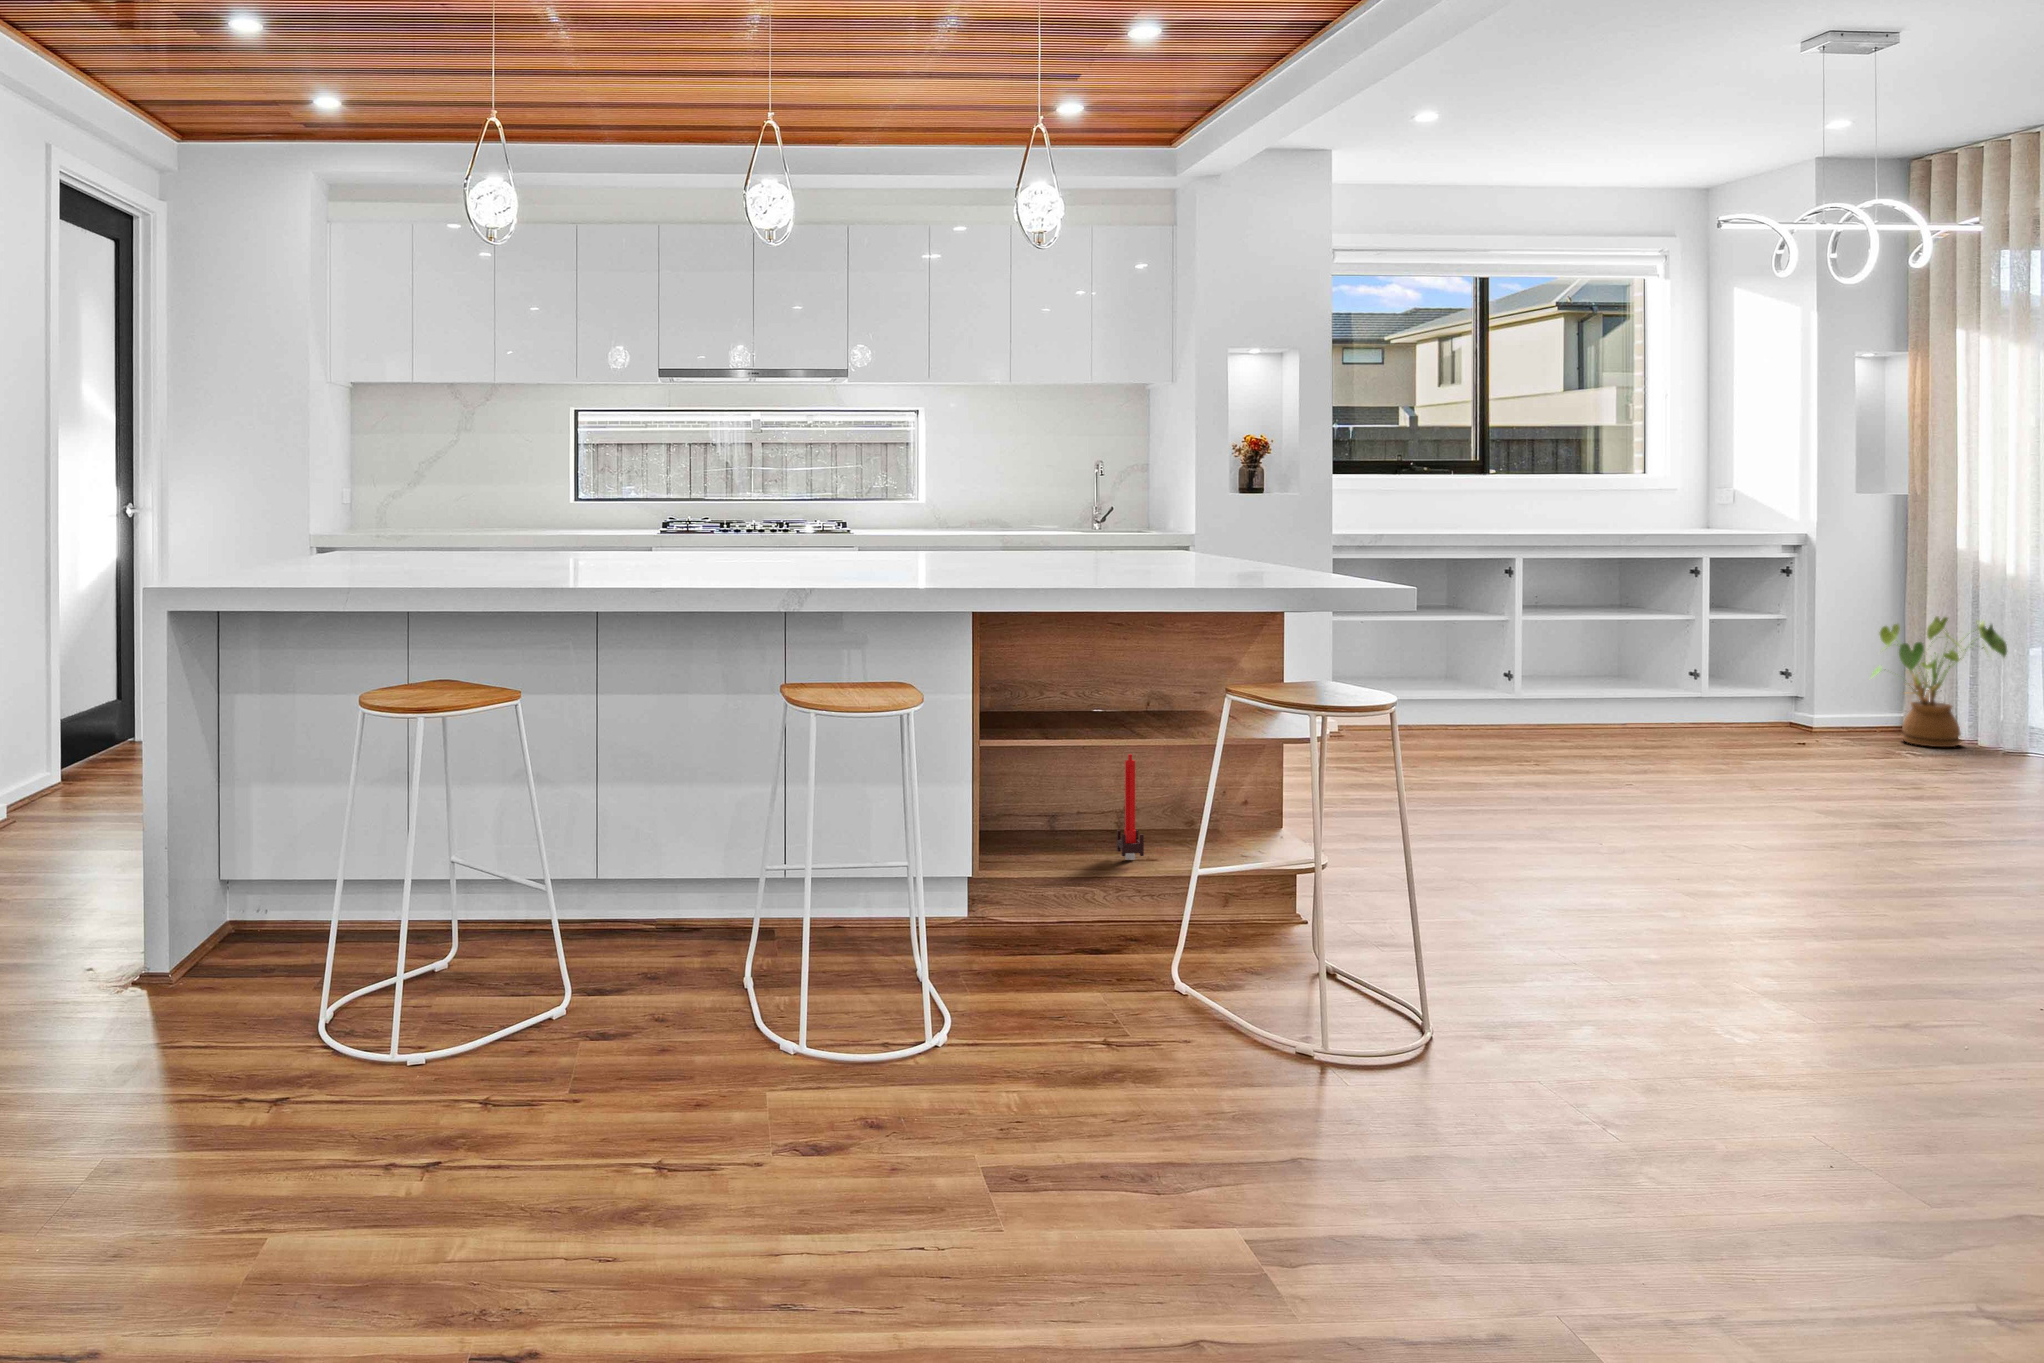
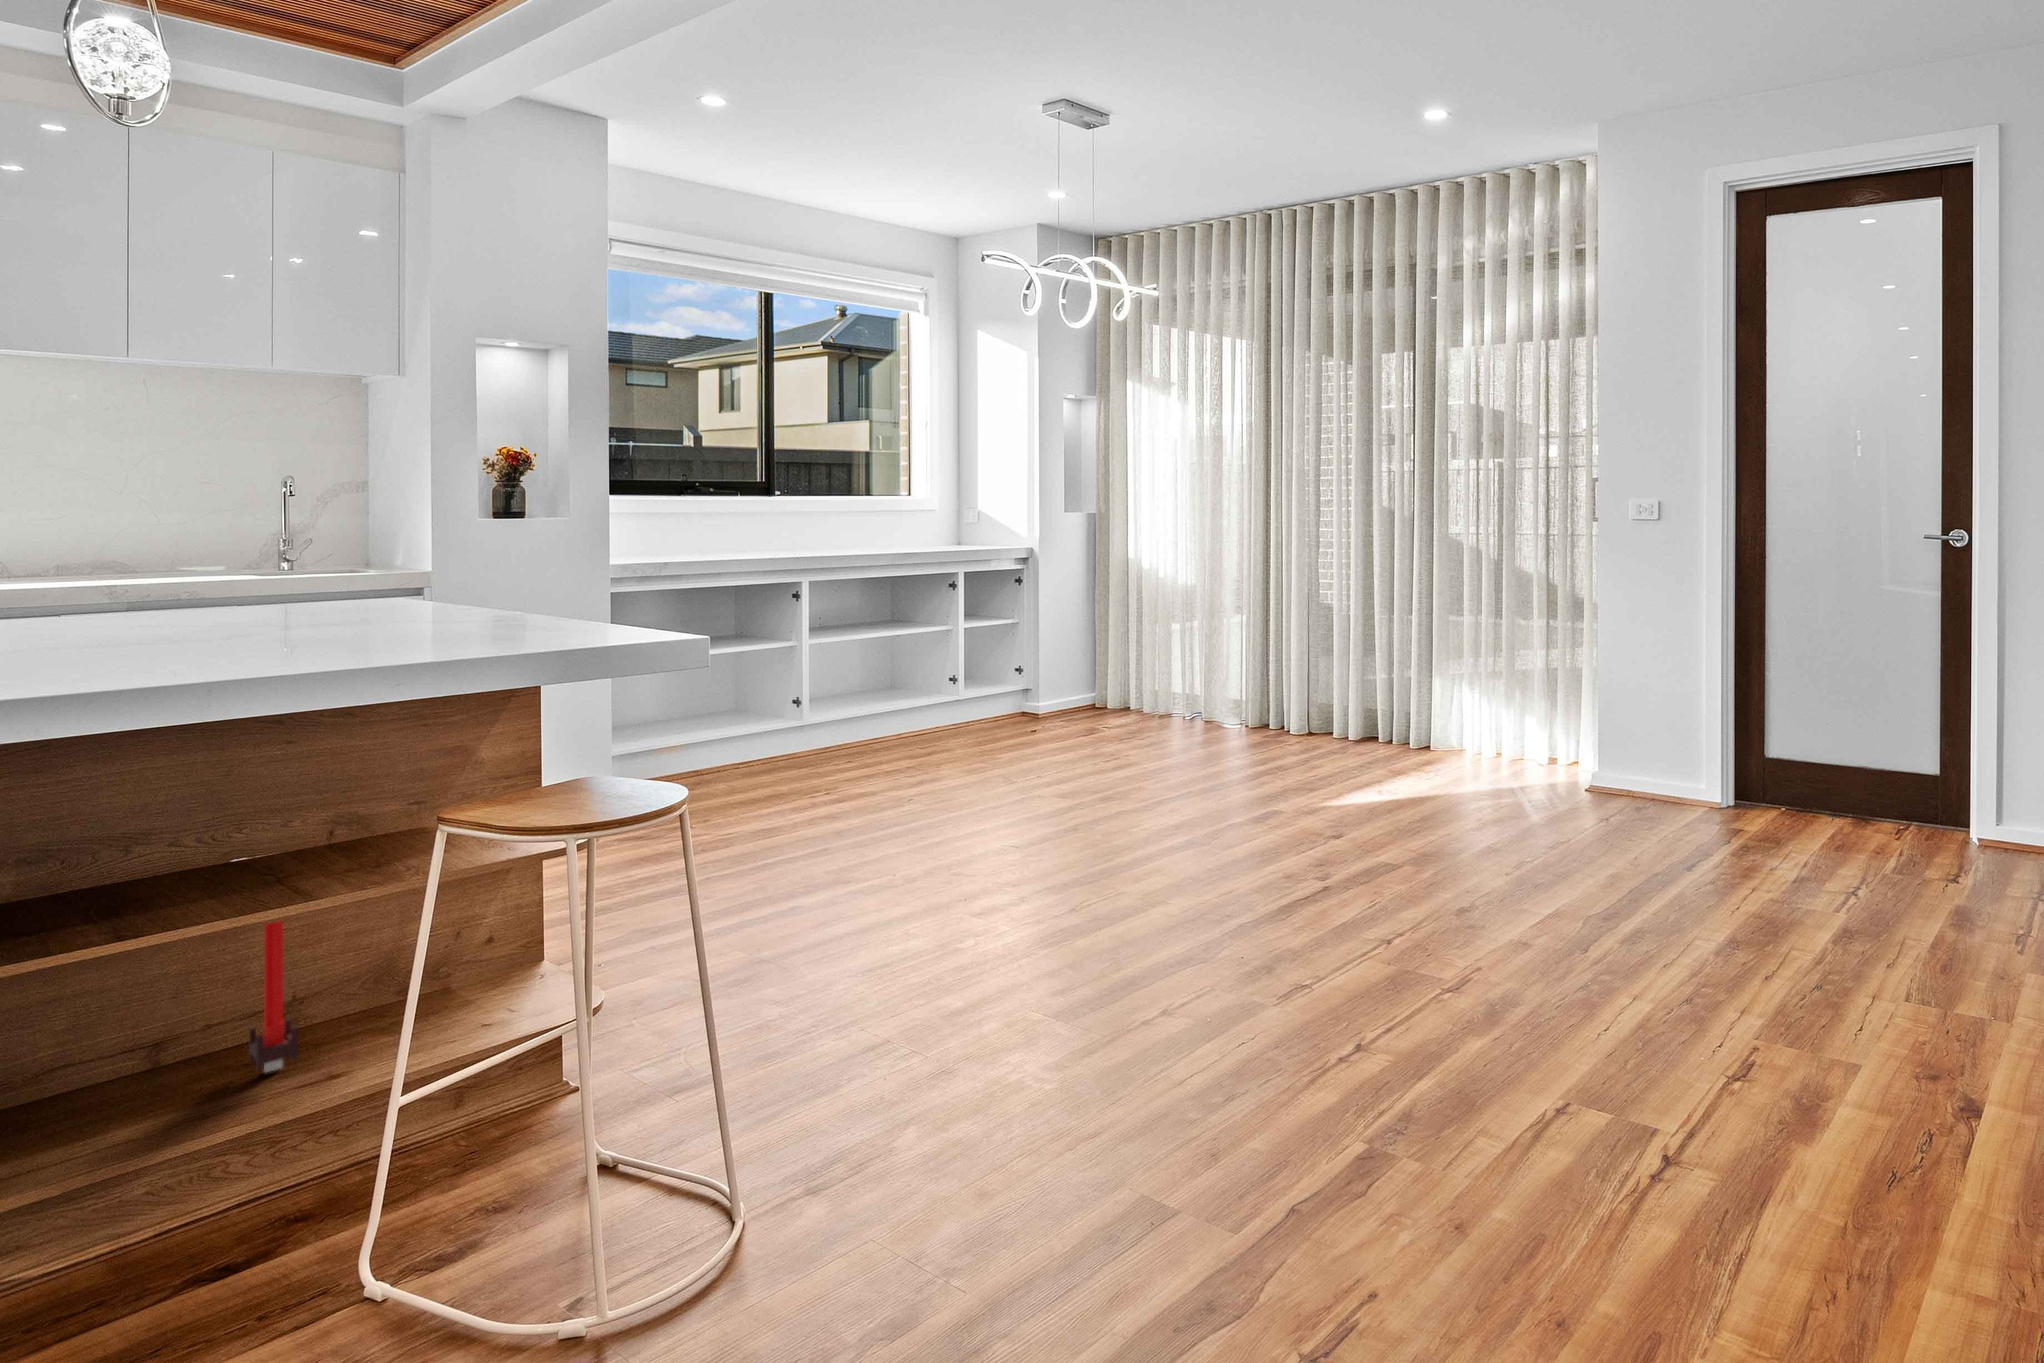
house plant: present [1872,617,2007,747] -> none [1079,614,1167,721]

